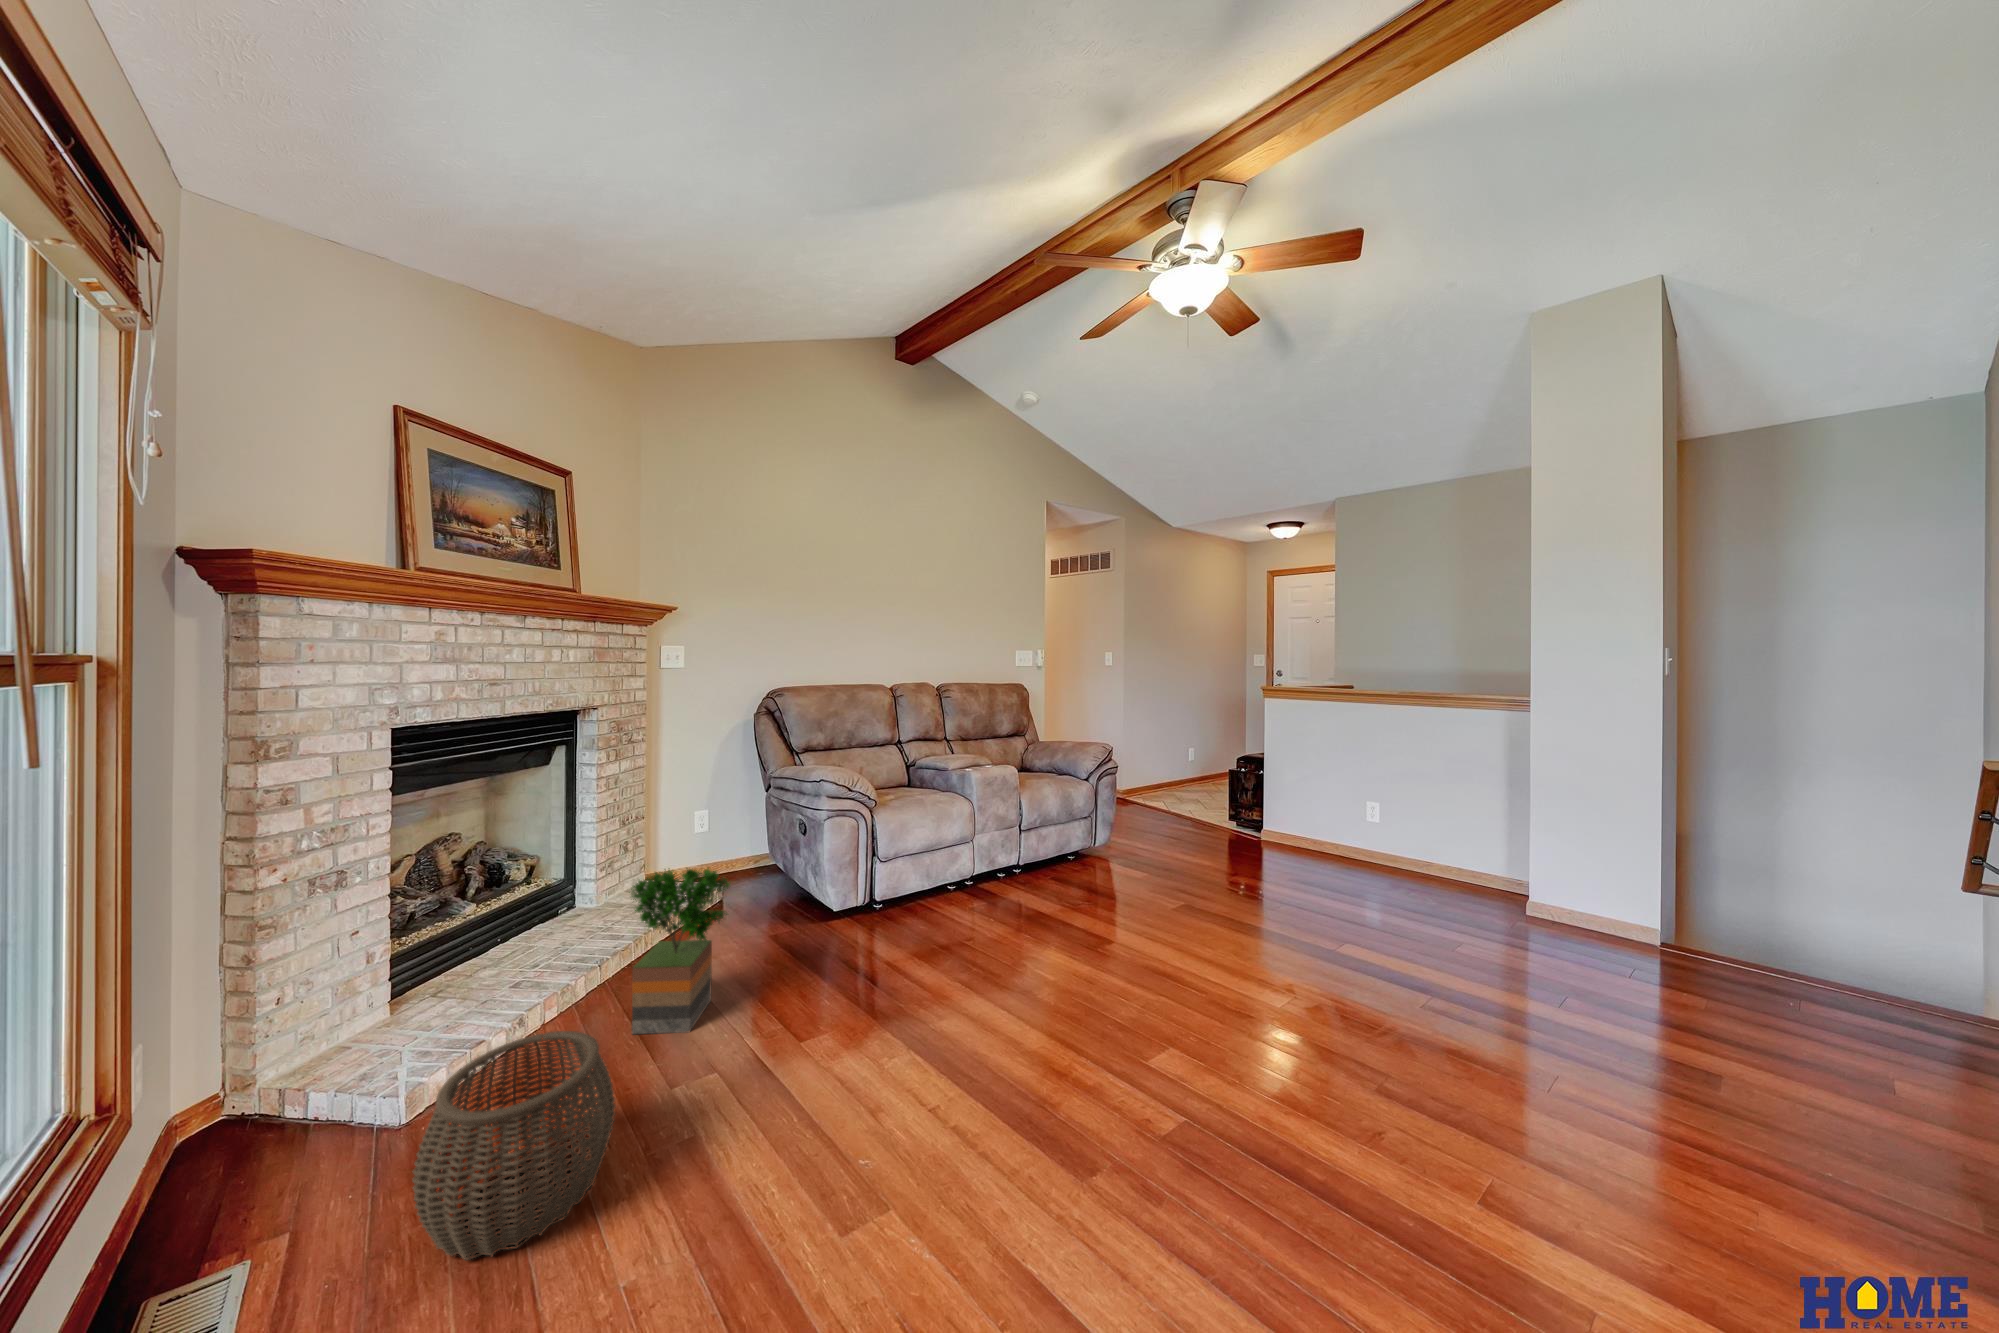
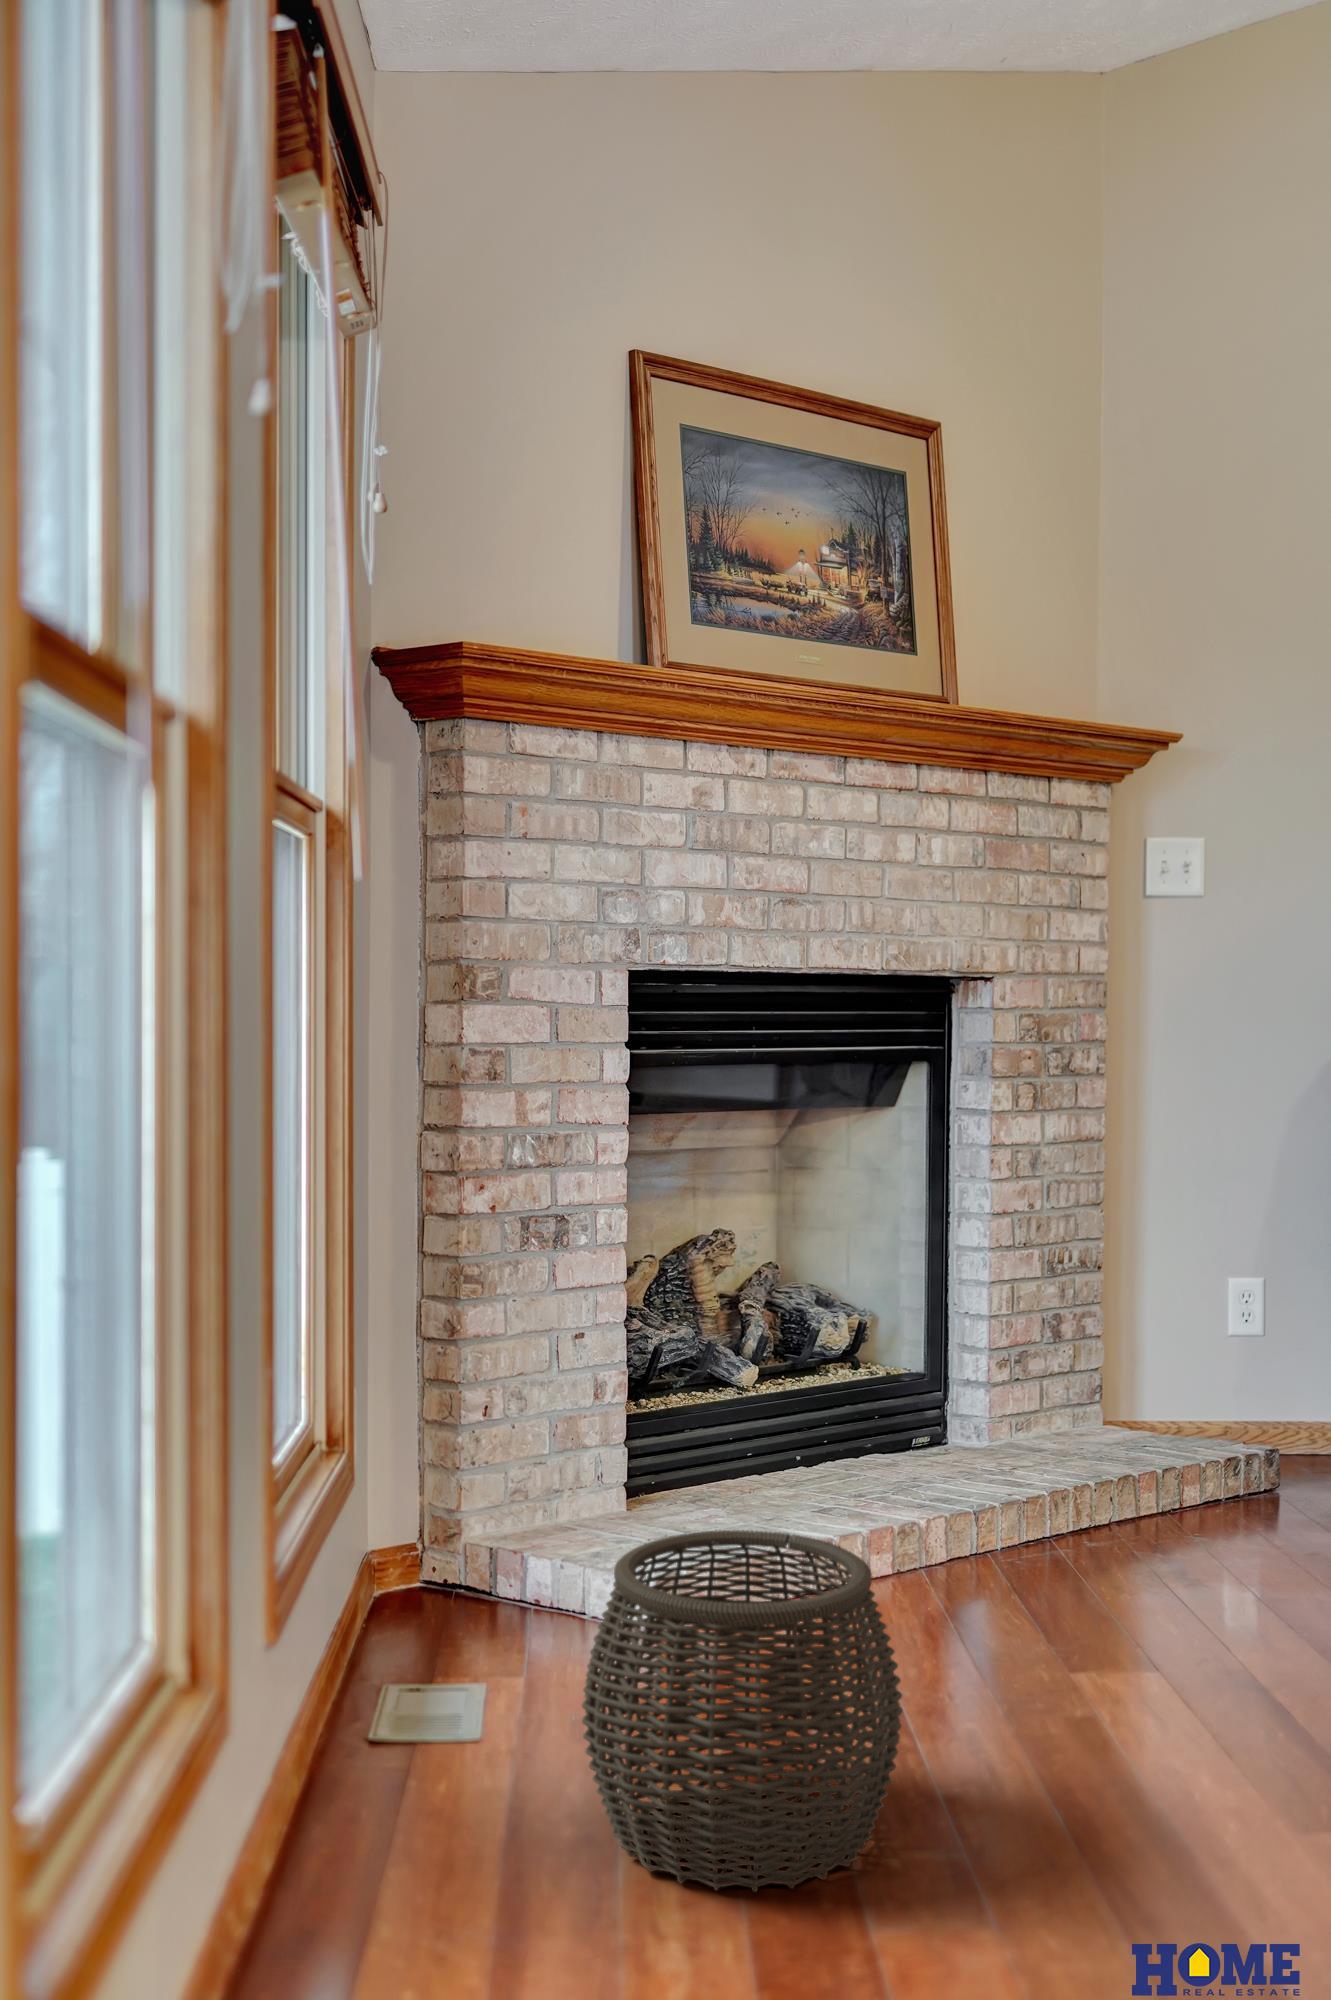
potted tree: present [629,868,730,1034] -> none [988,1312,1231,1717]

